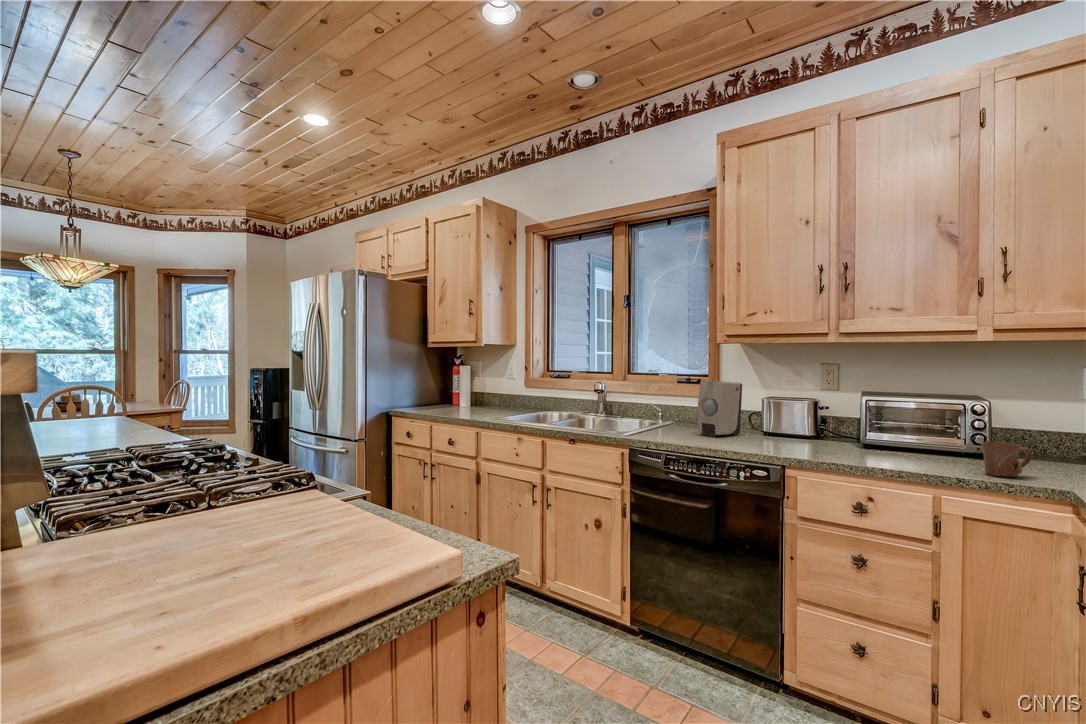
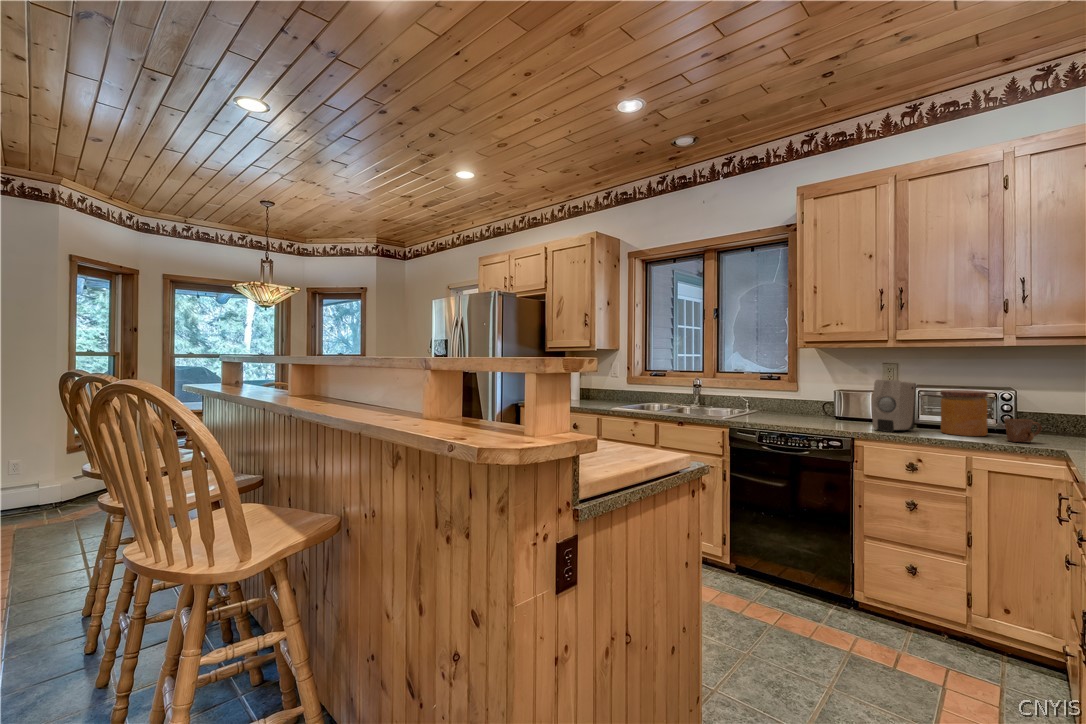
soap dispenser: present [698,380,742,437] -> present [872,380,916,432]
jar: none [895,400,956,465] -> present [940,390,988,436]

